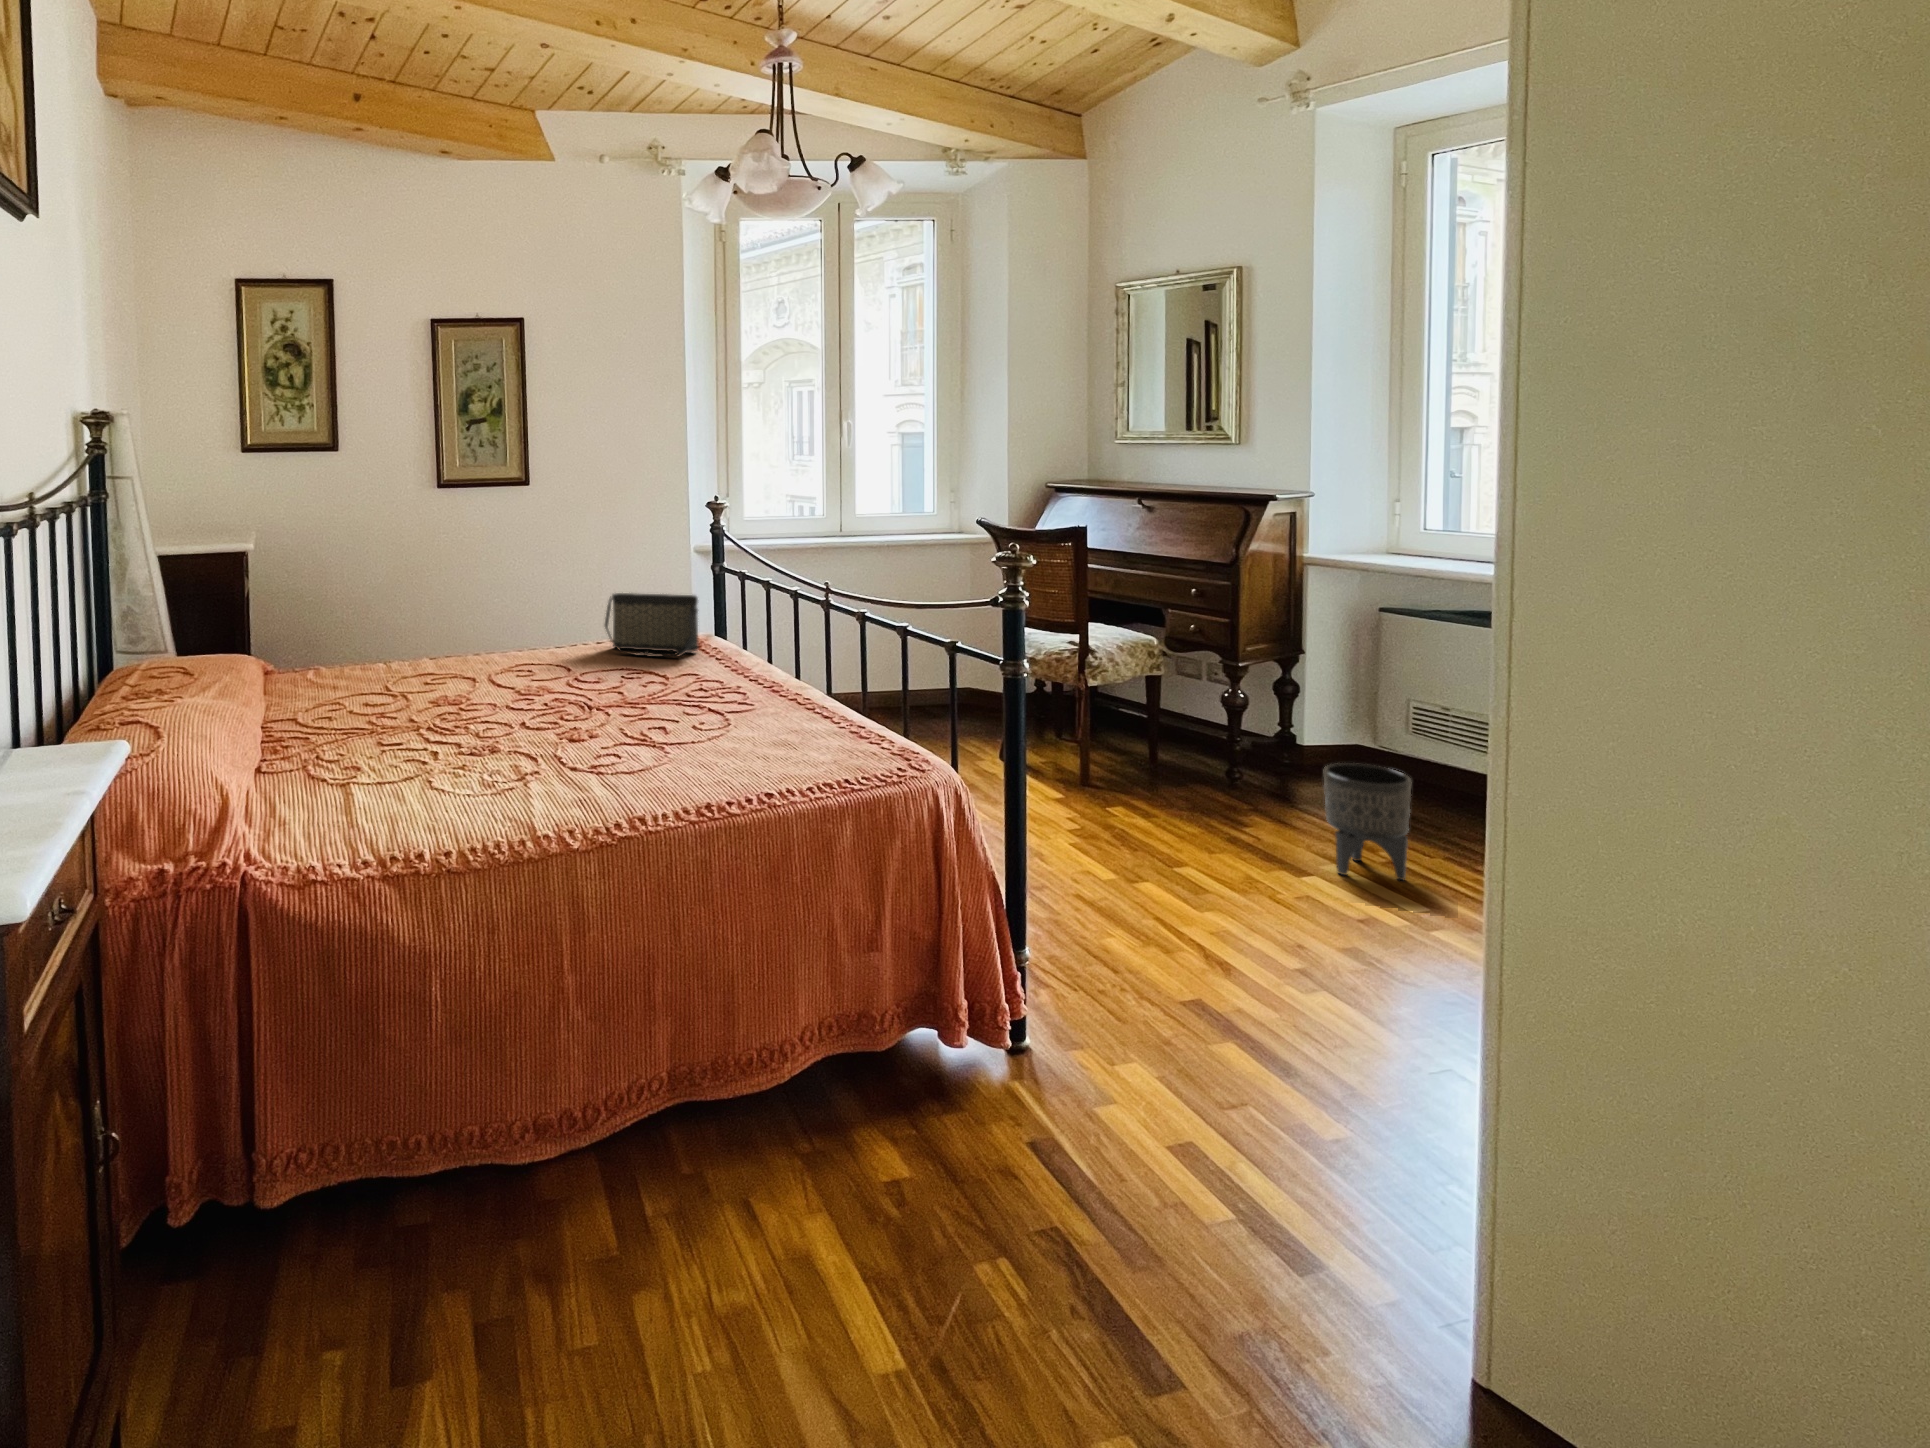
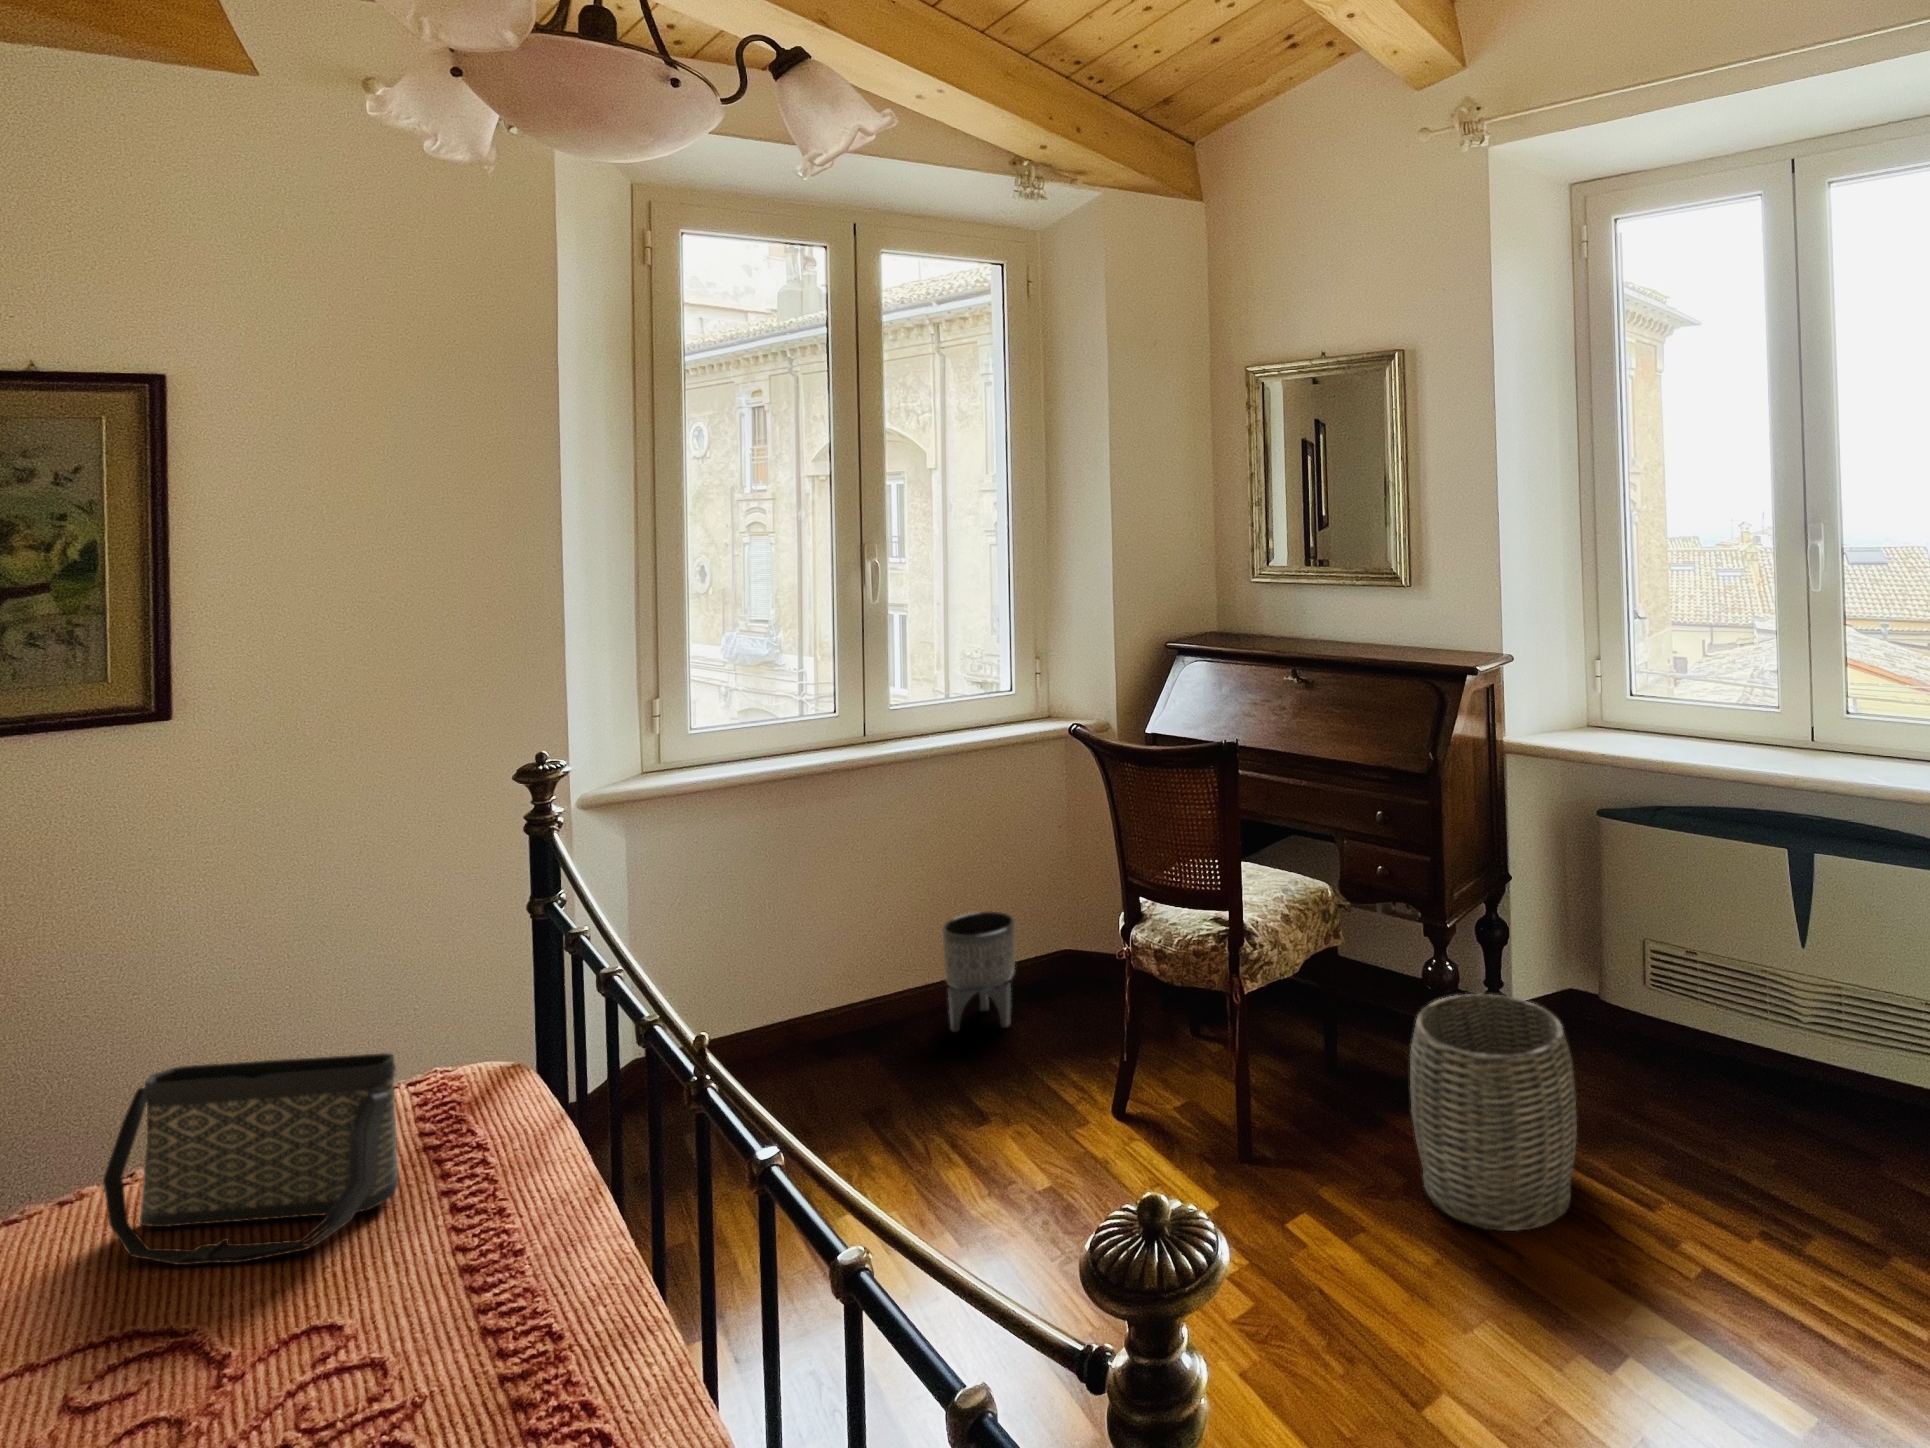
woven basket: none [1197,702,1316,831] -> present [1410,994,1577,1231]
planter: present [1324,763,1411,880] -> present [942,911,1015,1032]

